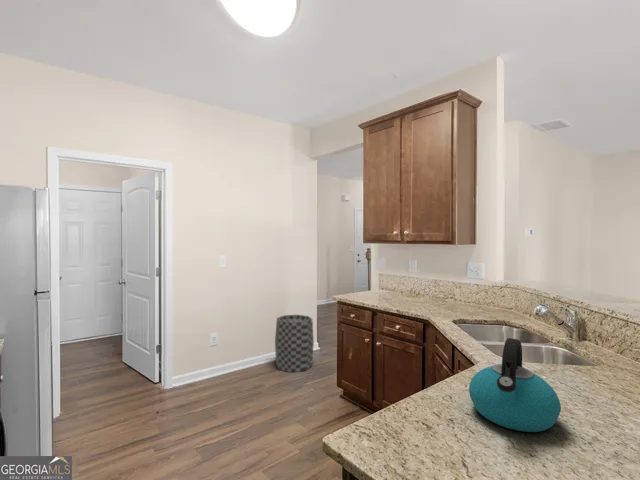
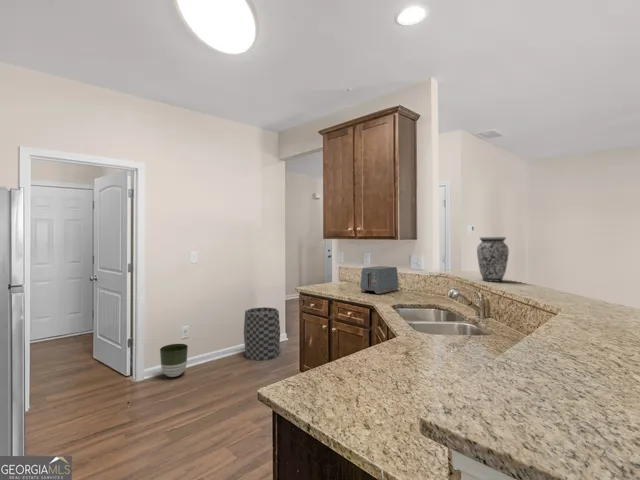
vase: none [559,241,603,296] -> present [477,237,509,282]
toaster: none [408,273,452,305] -> present [360,266,399,294]
kettle: present [469,338,561,432] -> none [376,313,433,374]
planter: none [187,351,216,387] -> present [160,344,188,377]

